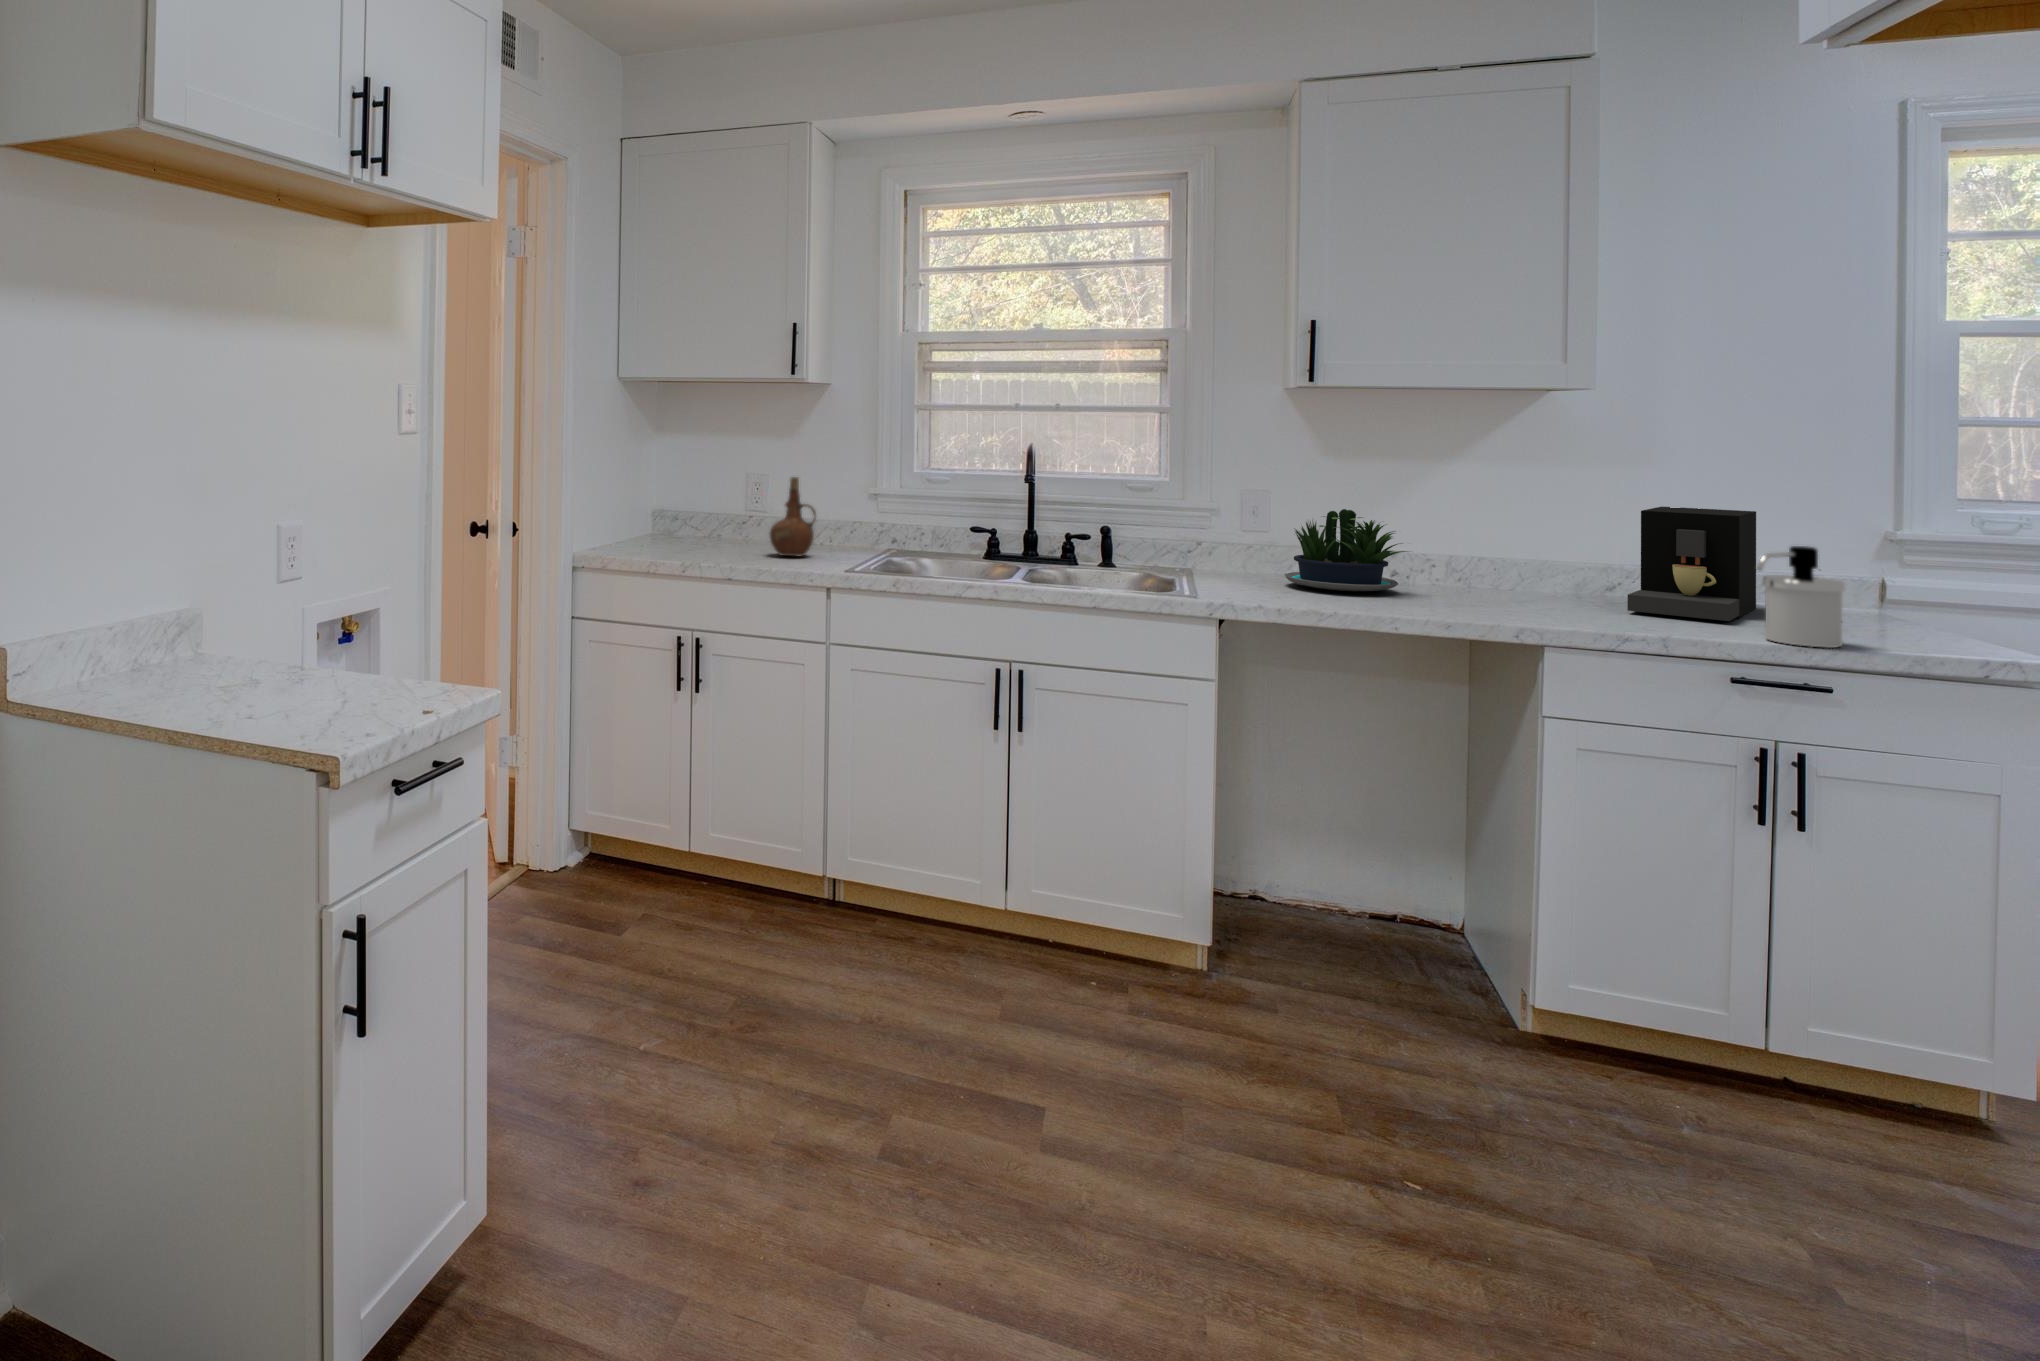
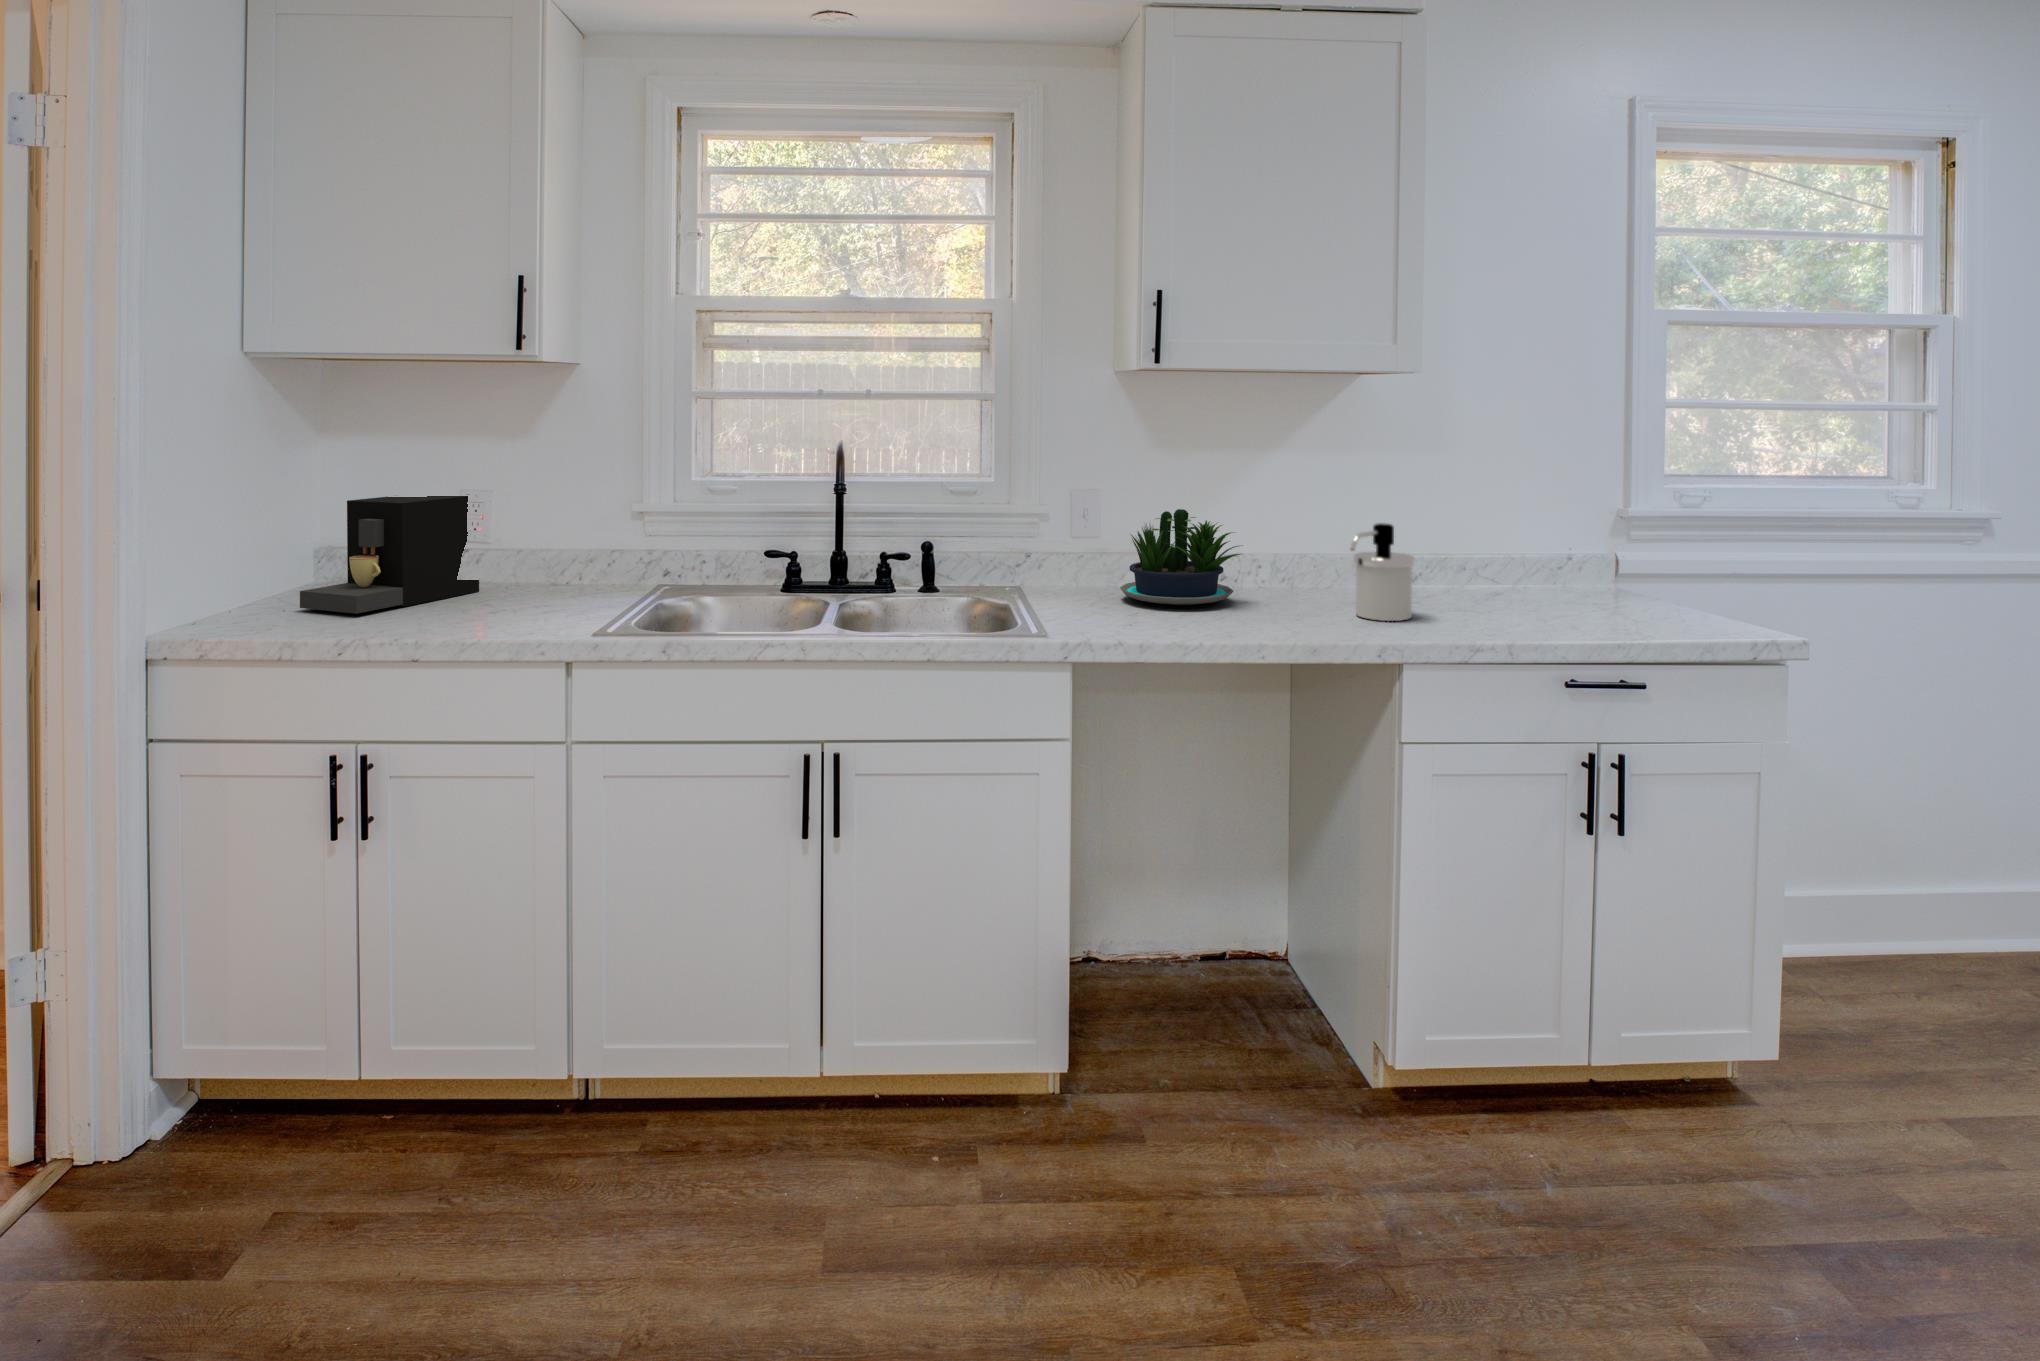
ceramic pitcher: present [770,477,816,556] -> none [491,497,559,609]
coffee maker: present [1627,507,1756,621] -> present [300,496,479,614]
soap dispenser: present [1757,546,1845,648] -> present [1351,523,1414,621]

